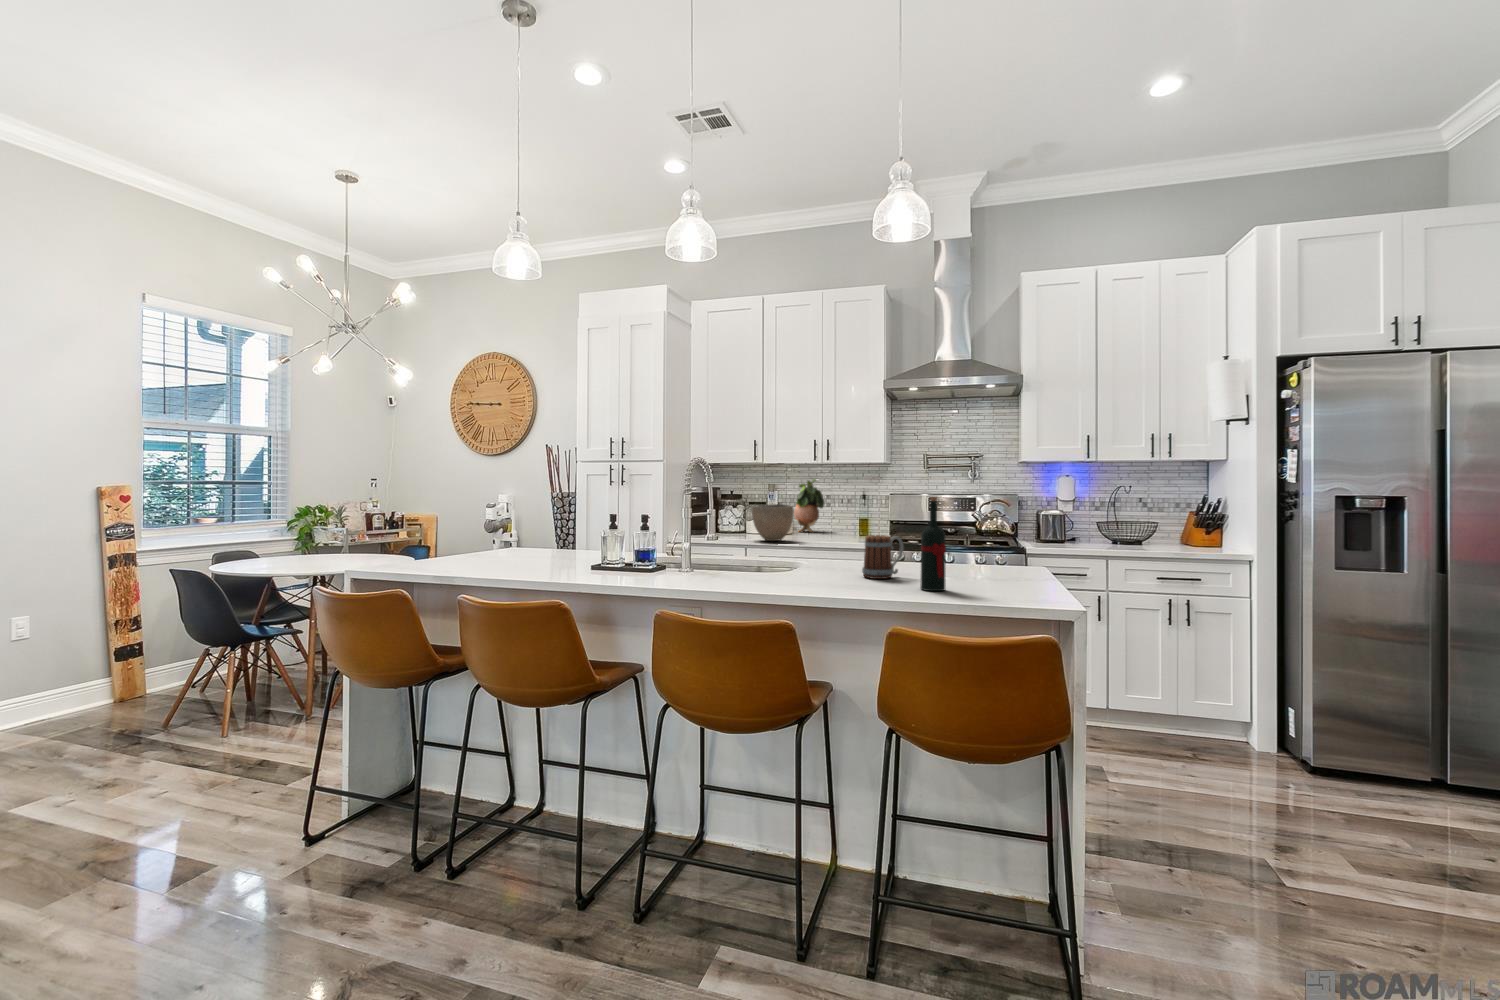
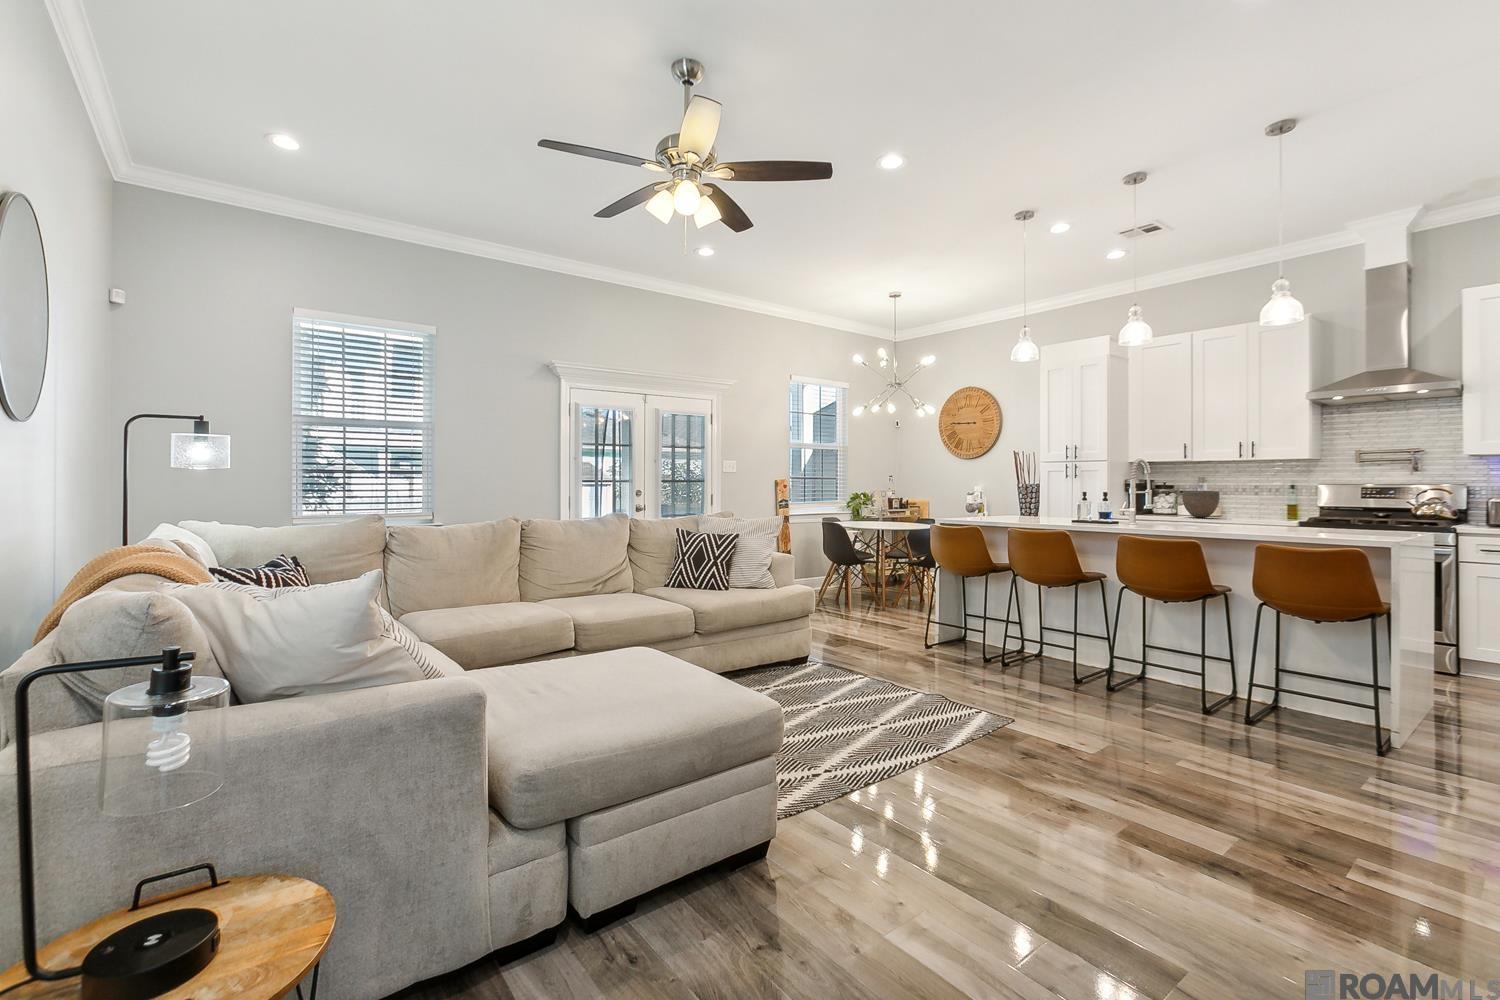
potted plant: present [794,479,824,532] -> none [1222,472,1252,516]
wine bottle: present [920,497,946,591] -> none [1310,476,1330,536]
mug: present [862,535,904,579] -> none [1267,503,1303,531]

